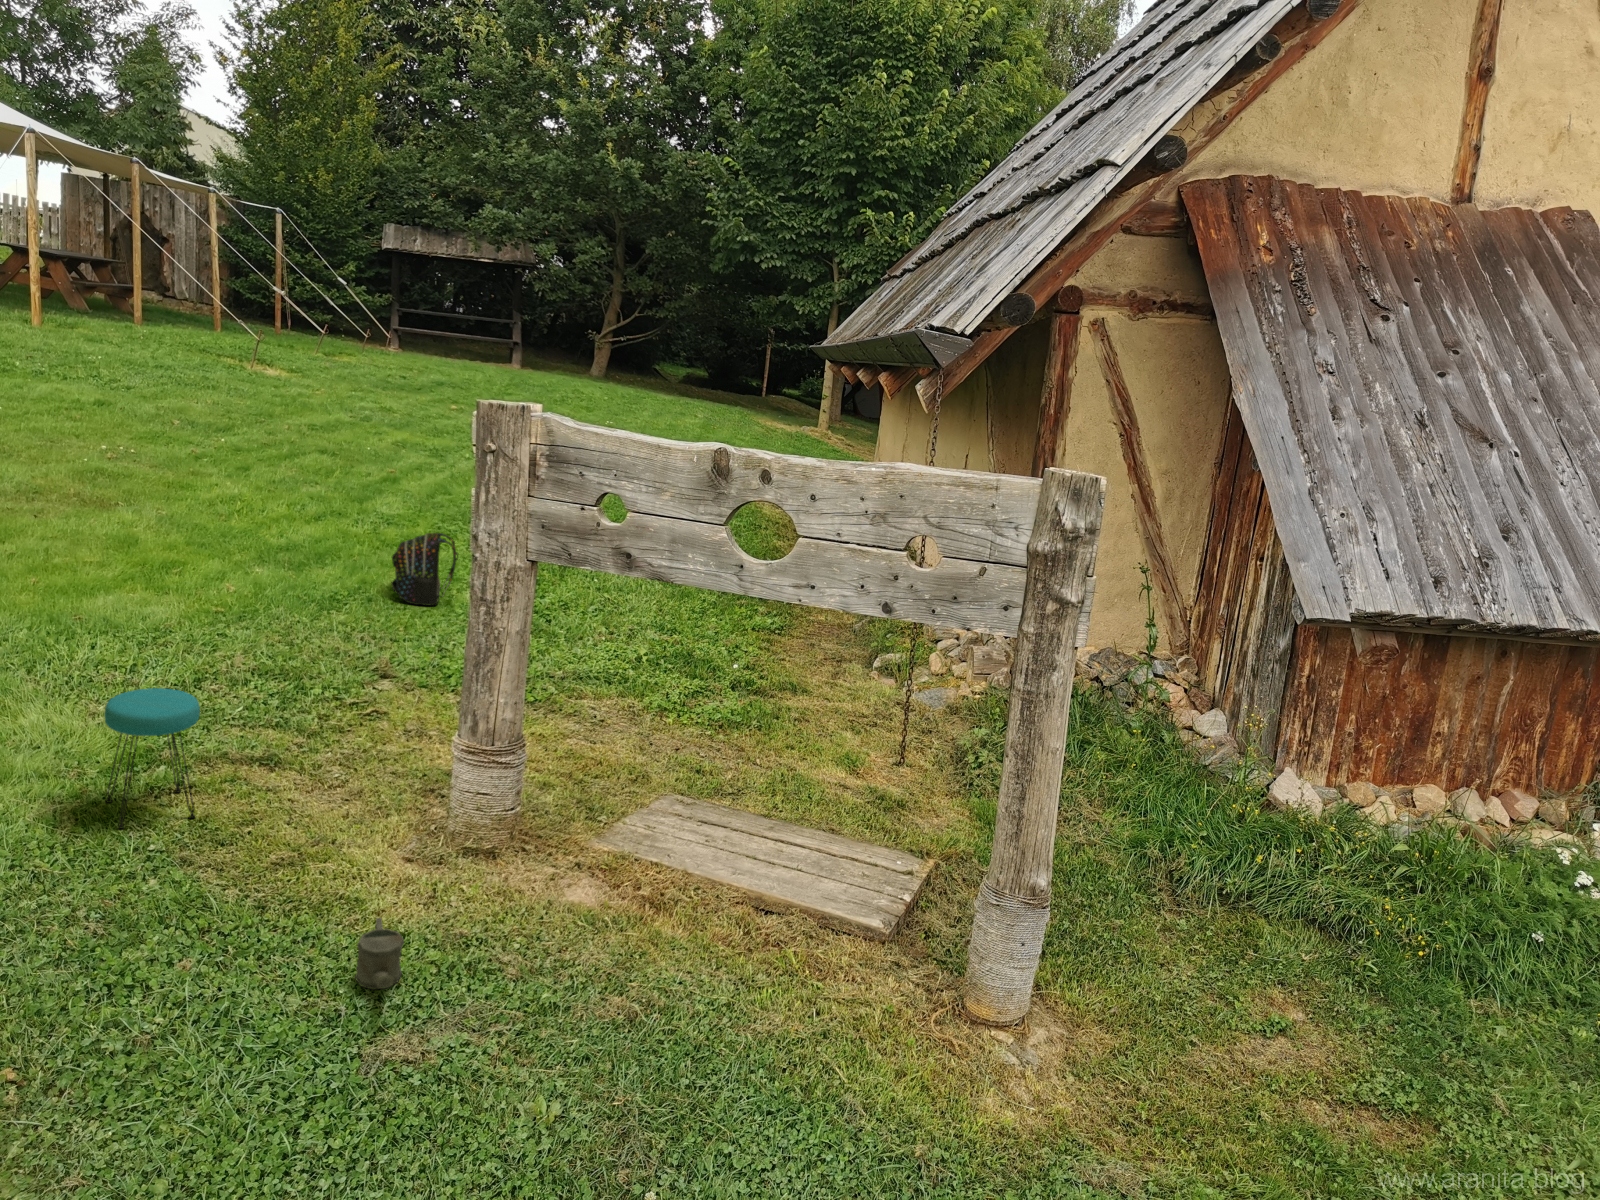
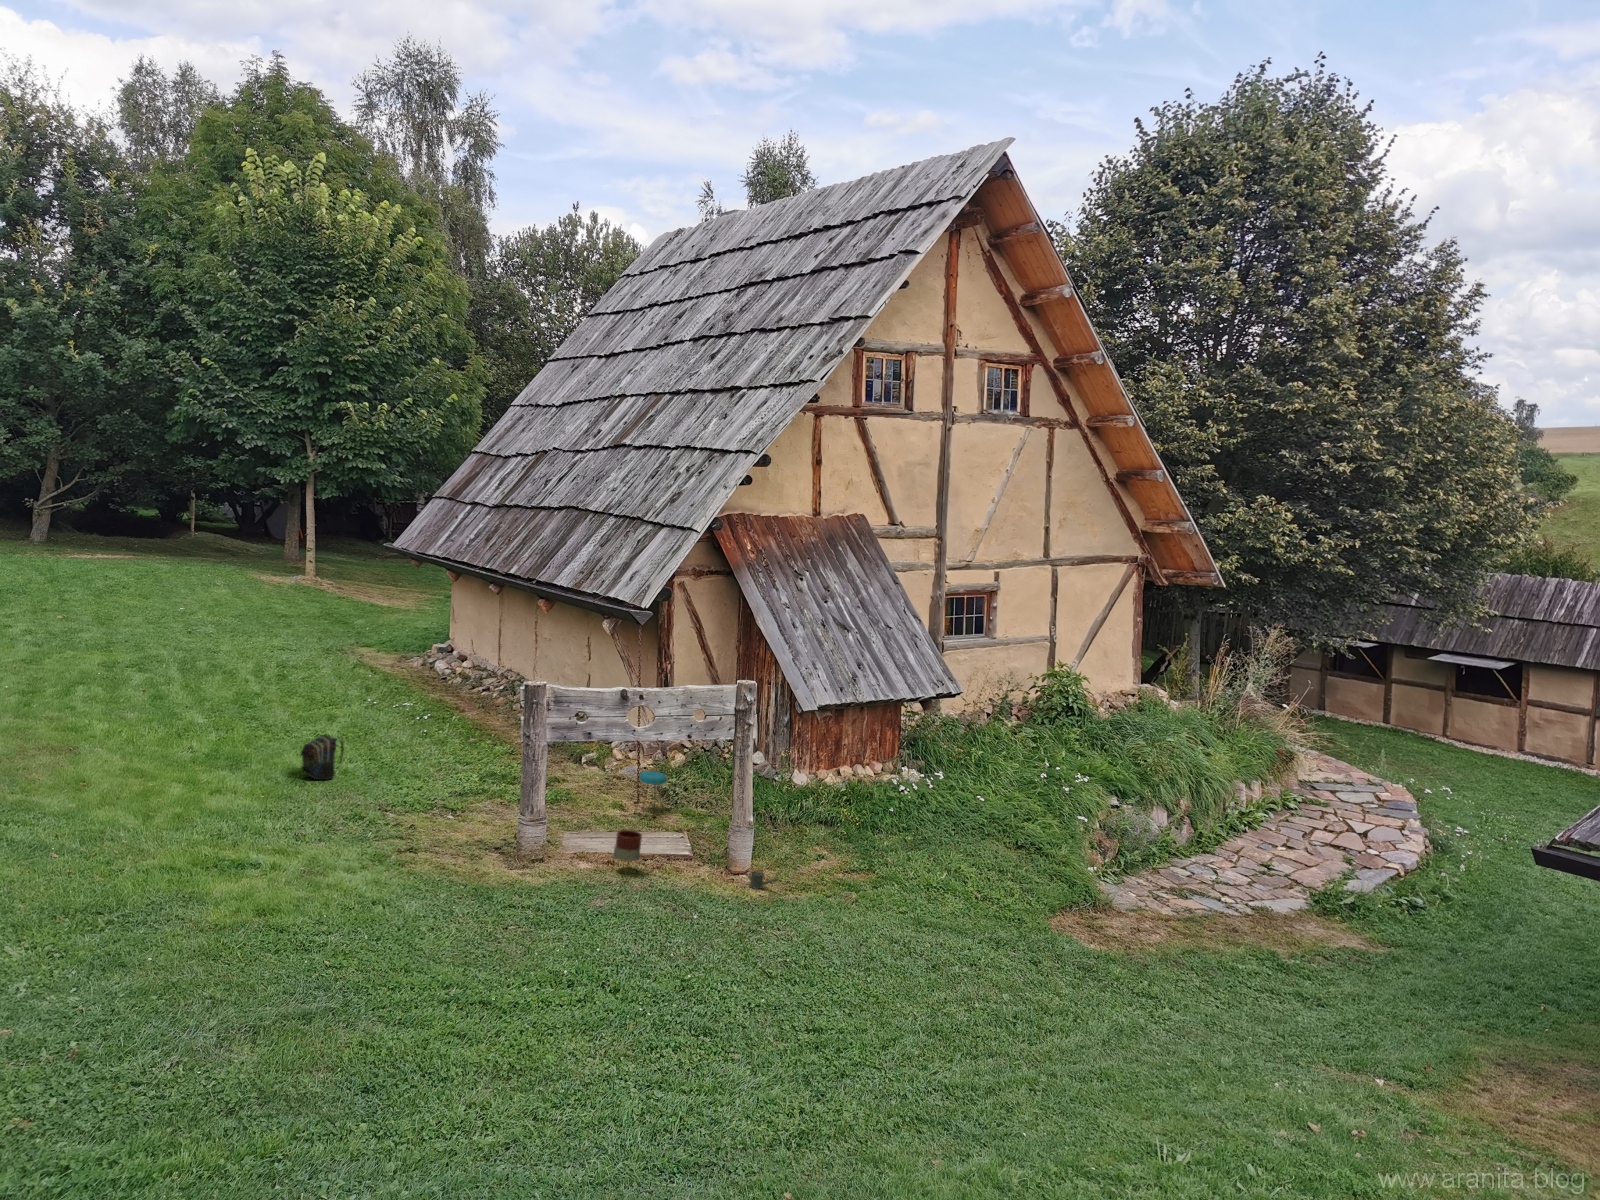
stool: present [104,688,200,829] -> present [639,771,667,808]
planter: none [624,823,707,949] -> present [614,830,642,862]
watering can: present [355,918,404,989] -> present [745,870,778,889]

